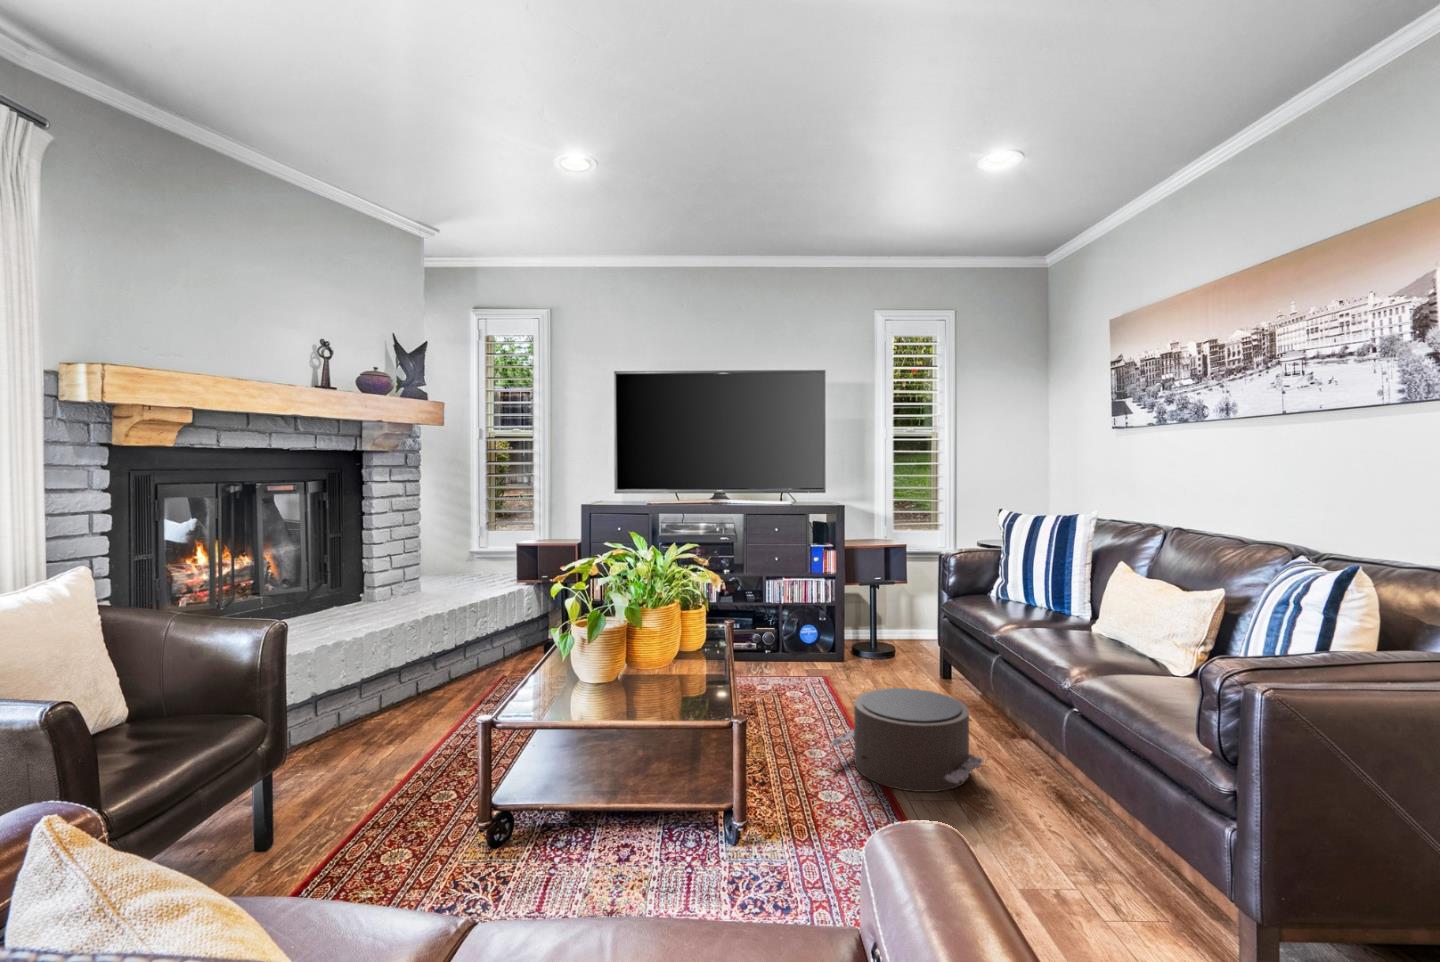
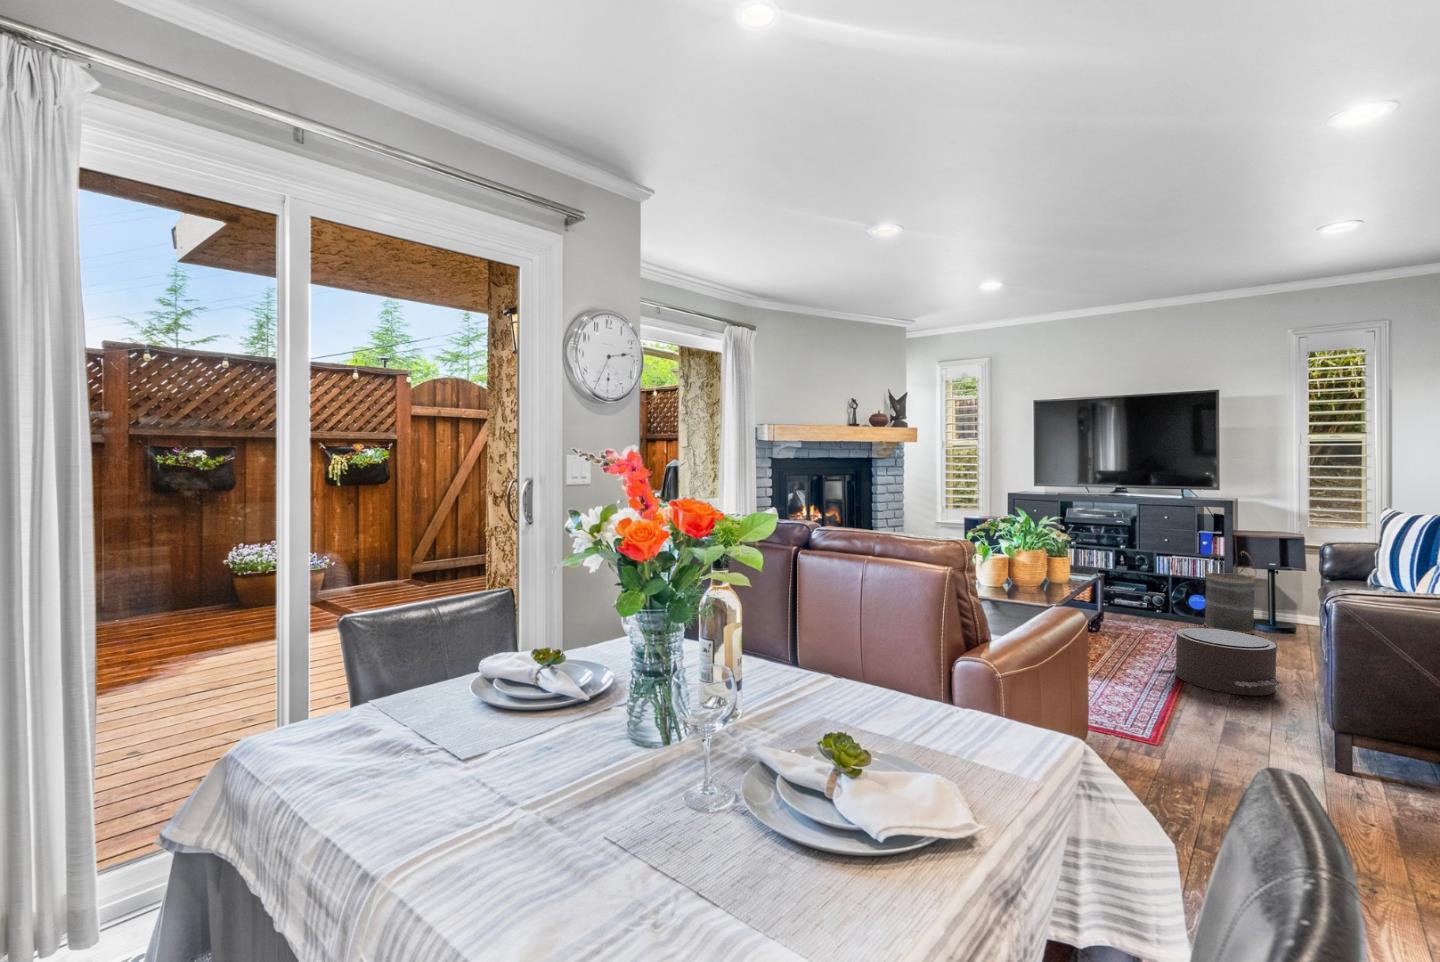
basket: none [820,567,872,671] -> present [1204,555,1256,634]

